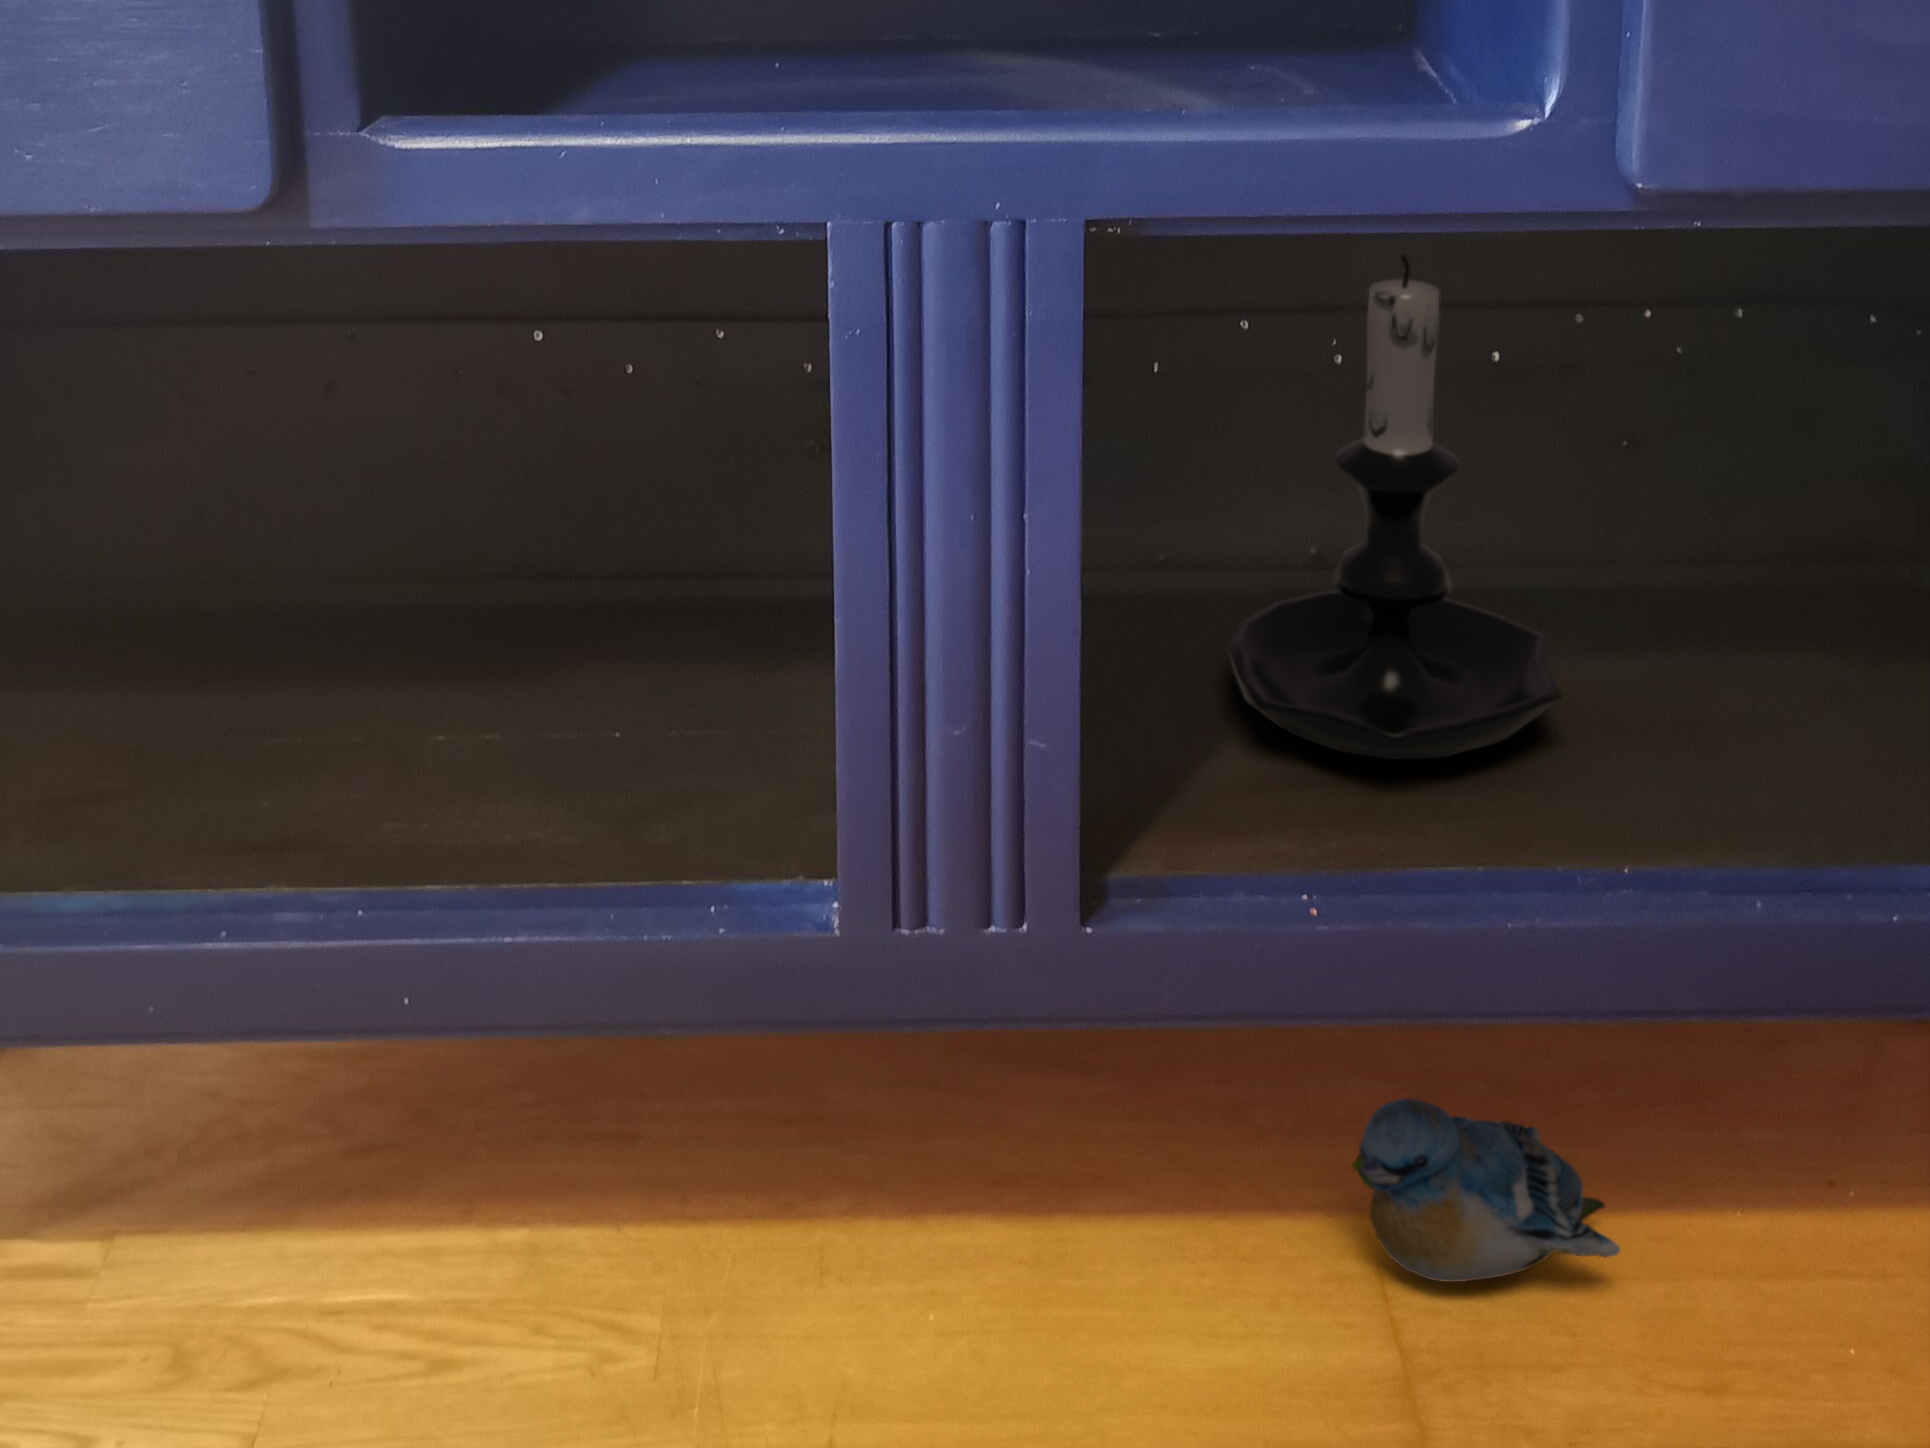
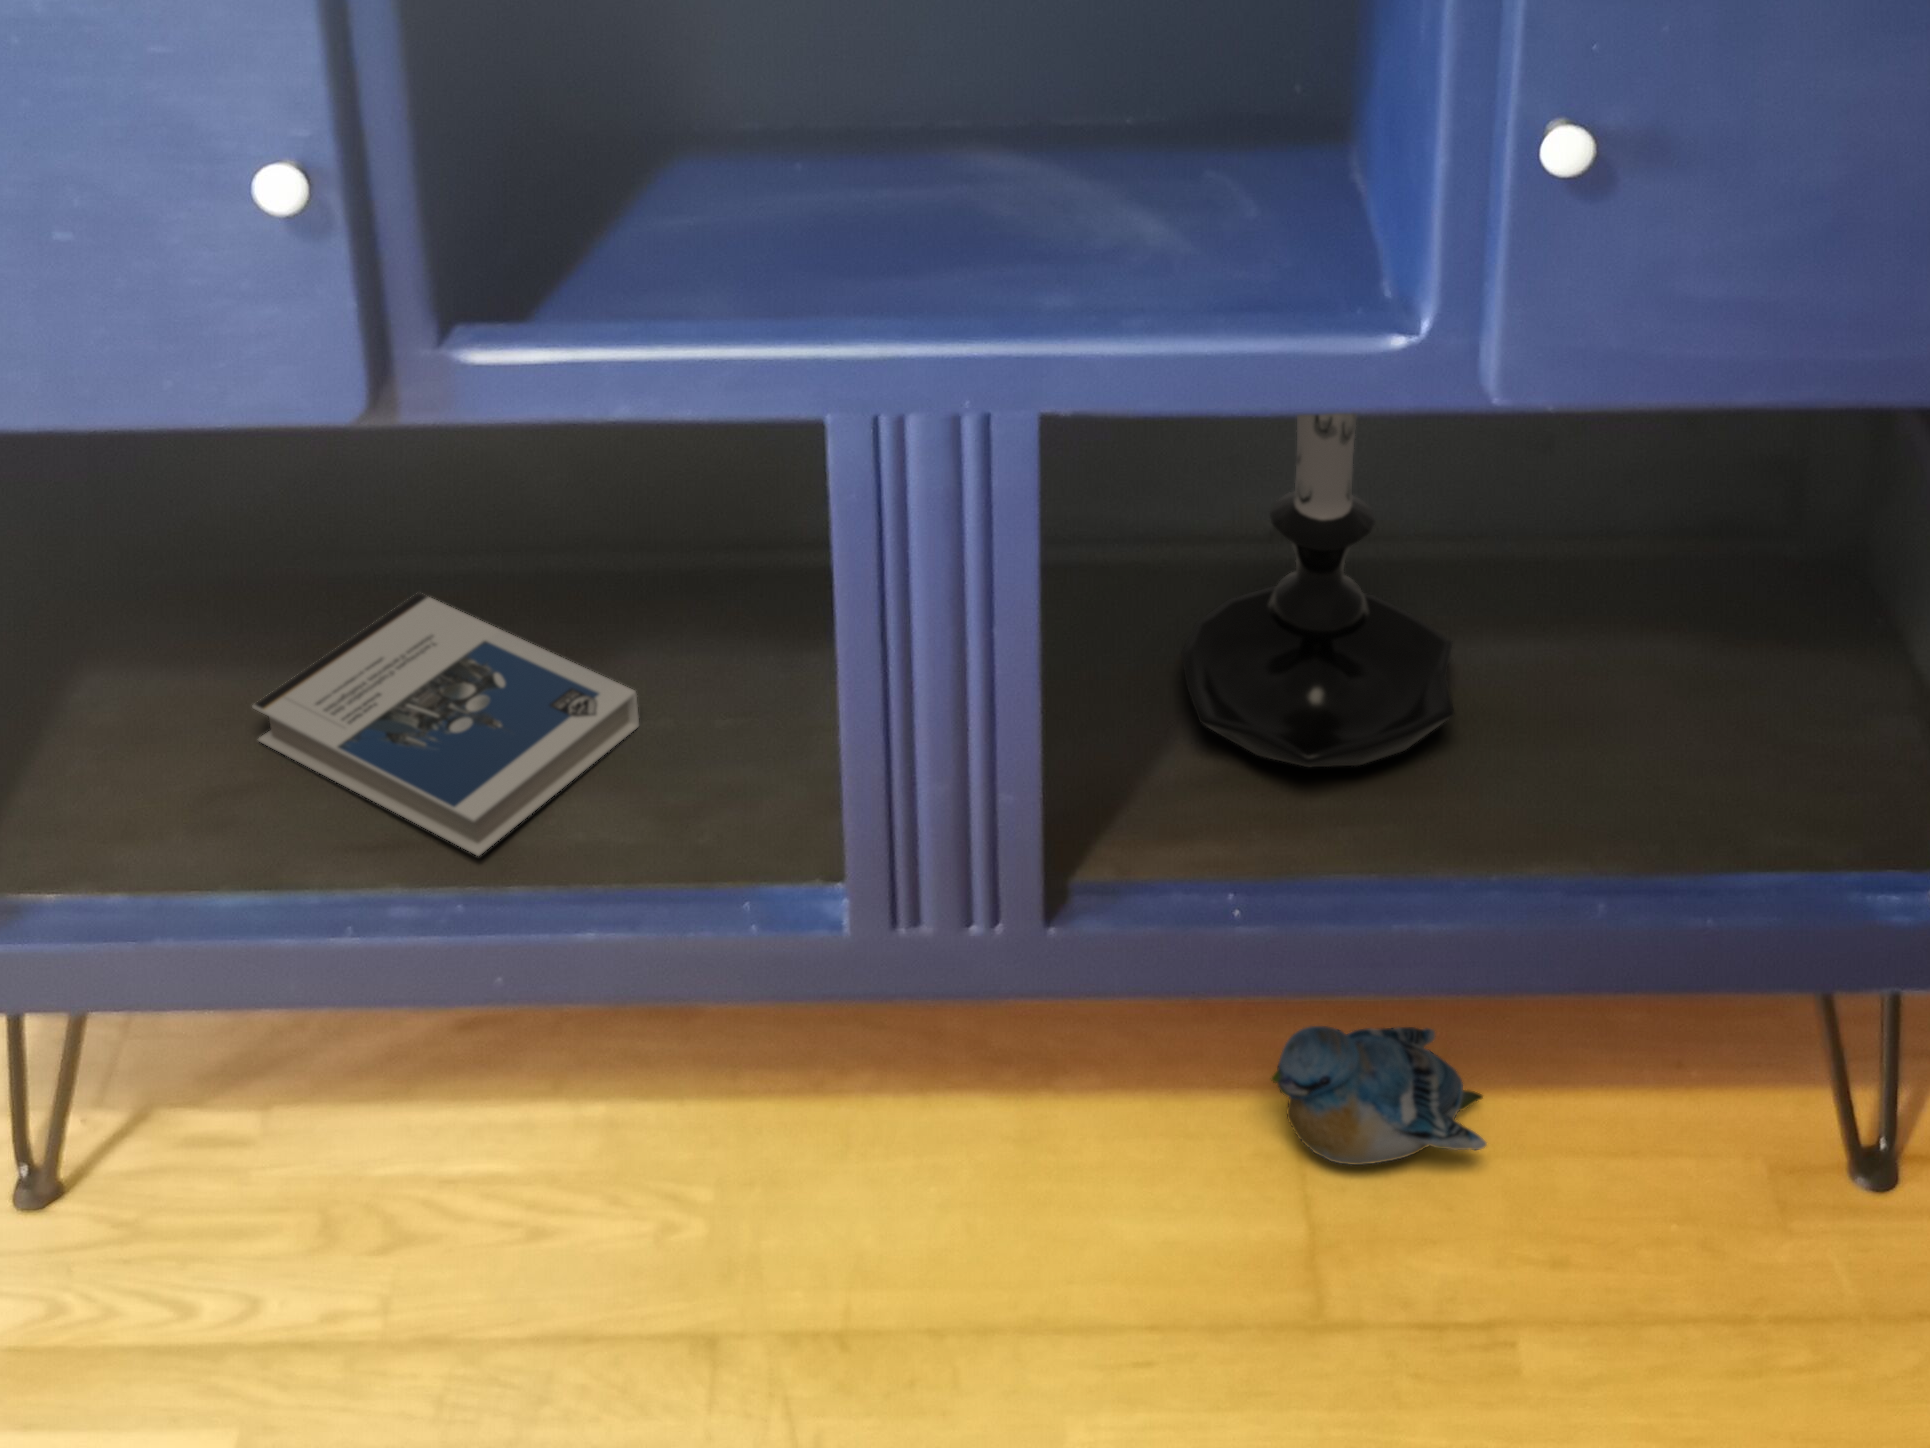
hardback book: none [113,604,580,853] -> present [253,593,639,856]

